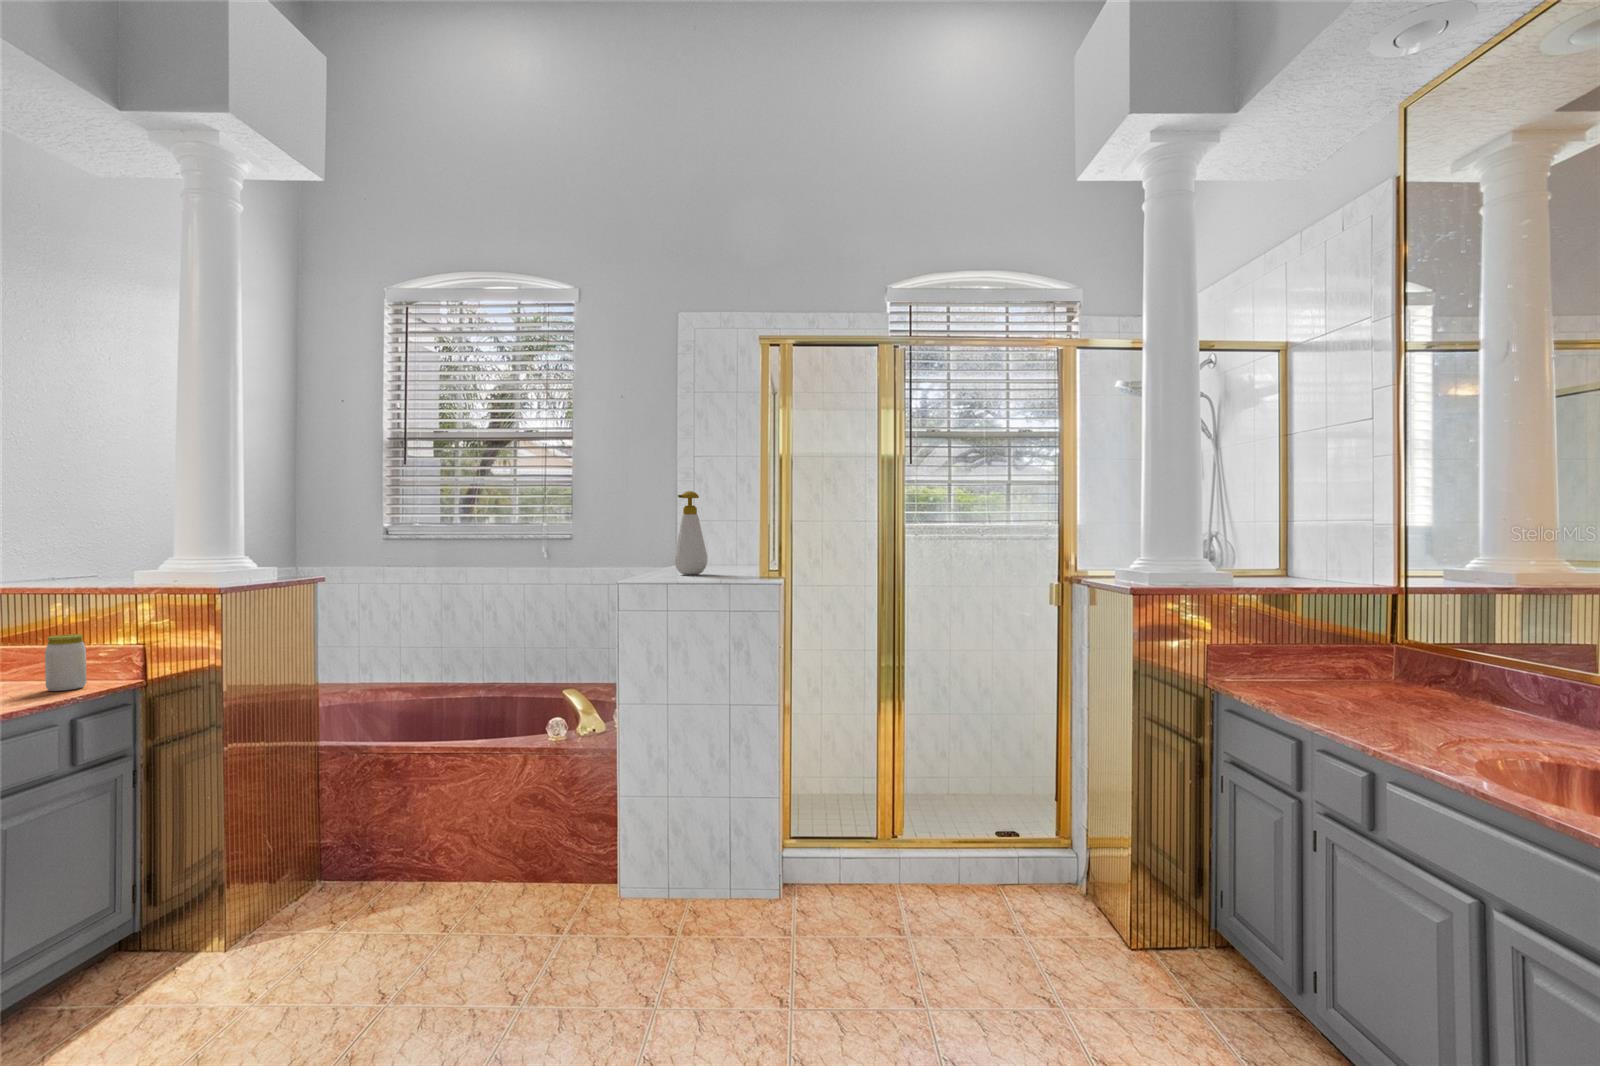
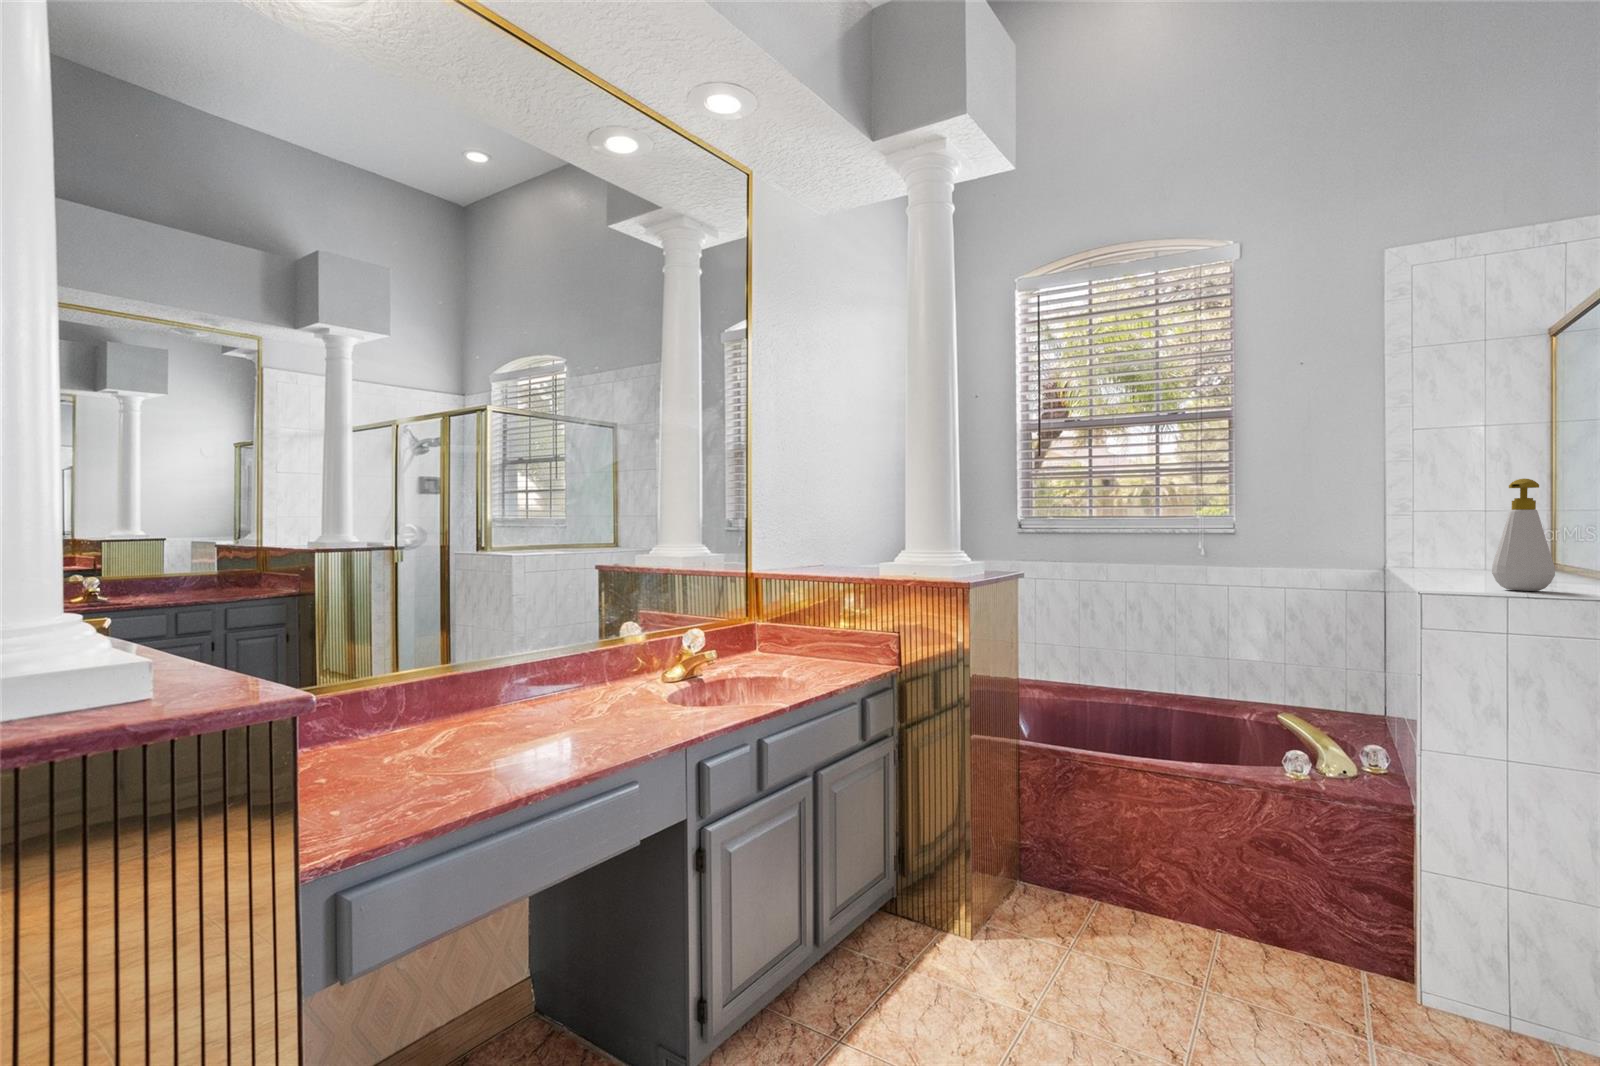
jar: present [45,634,86,691] -> none [832,619,860,671]

